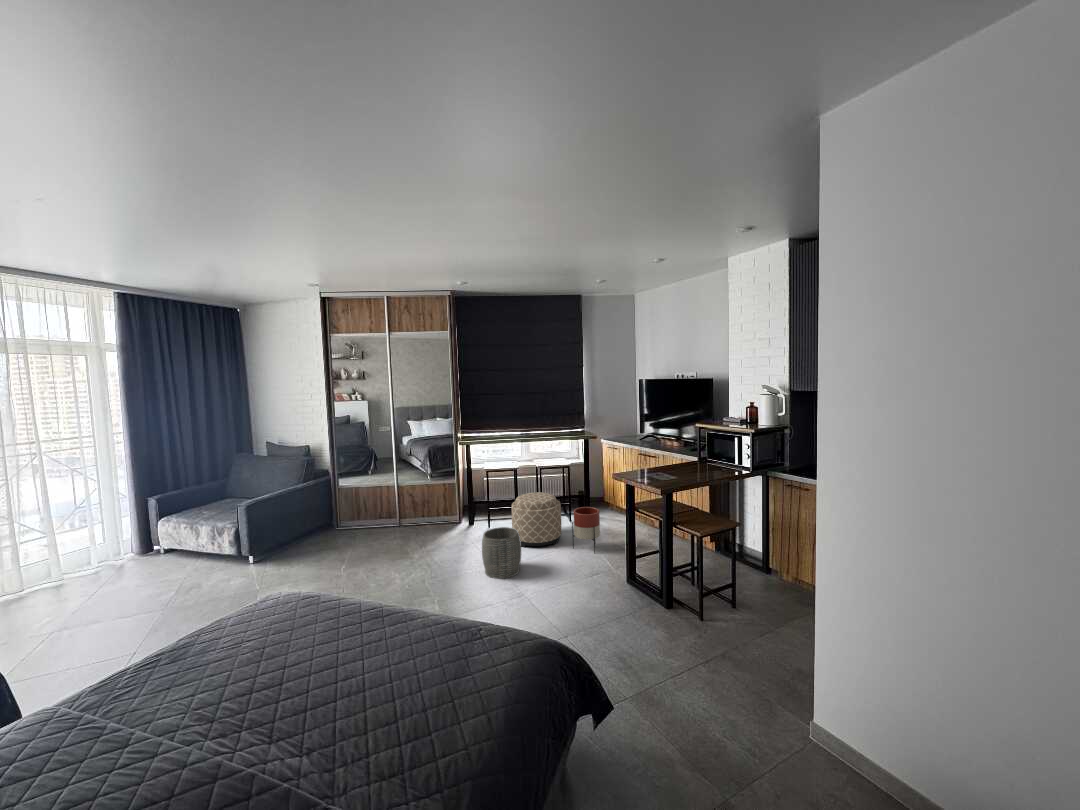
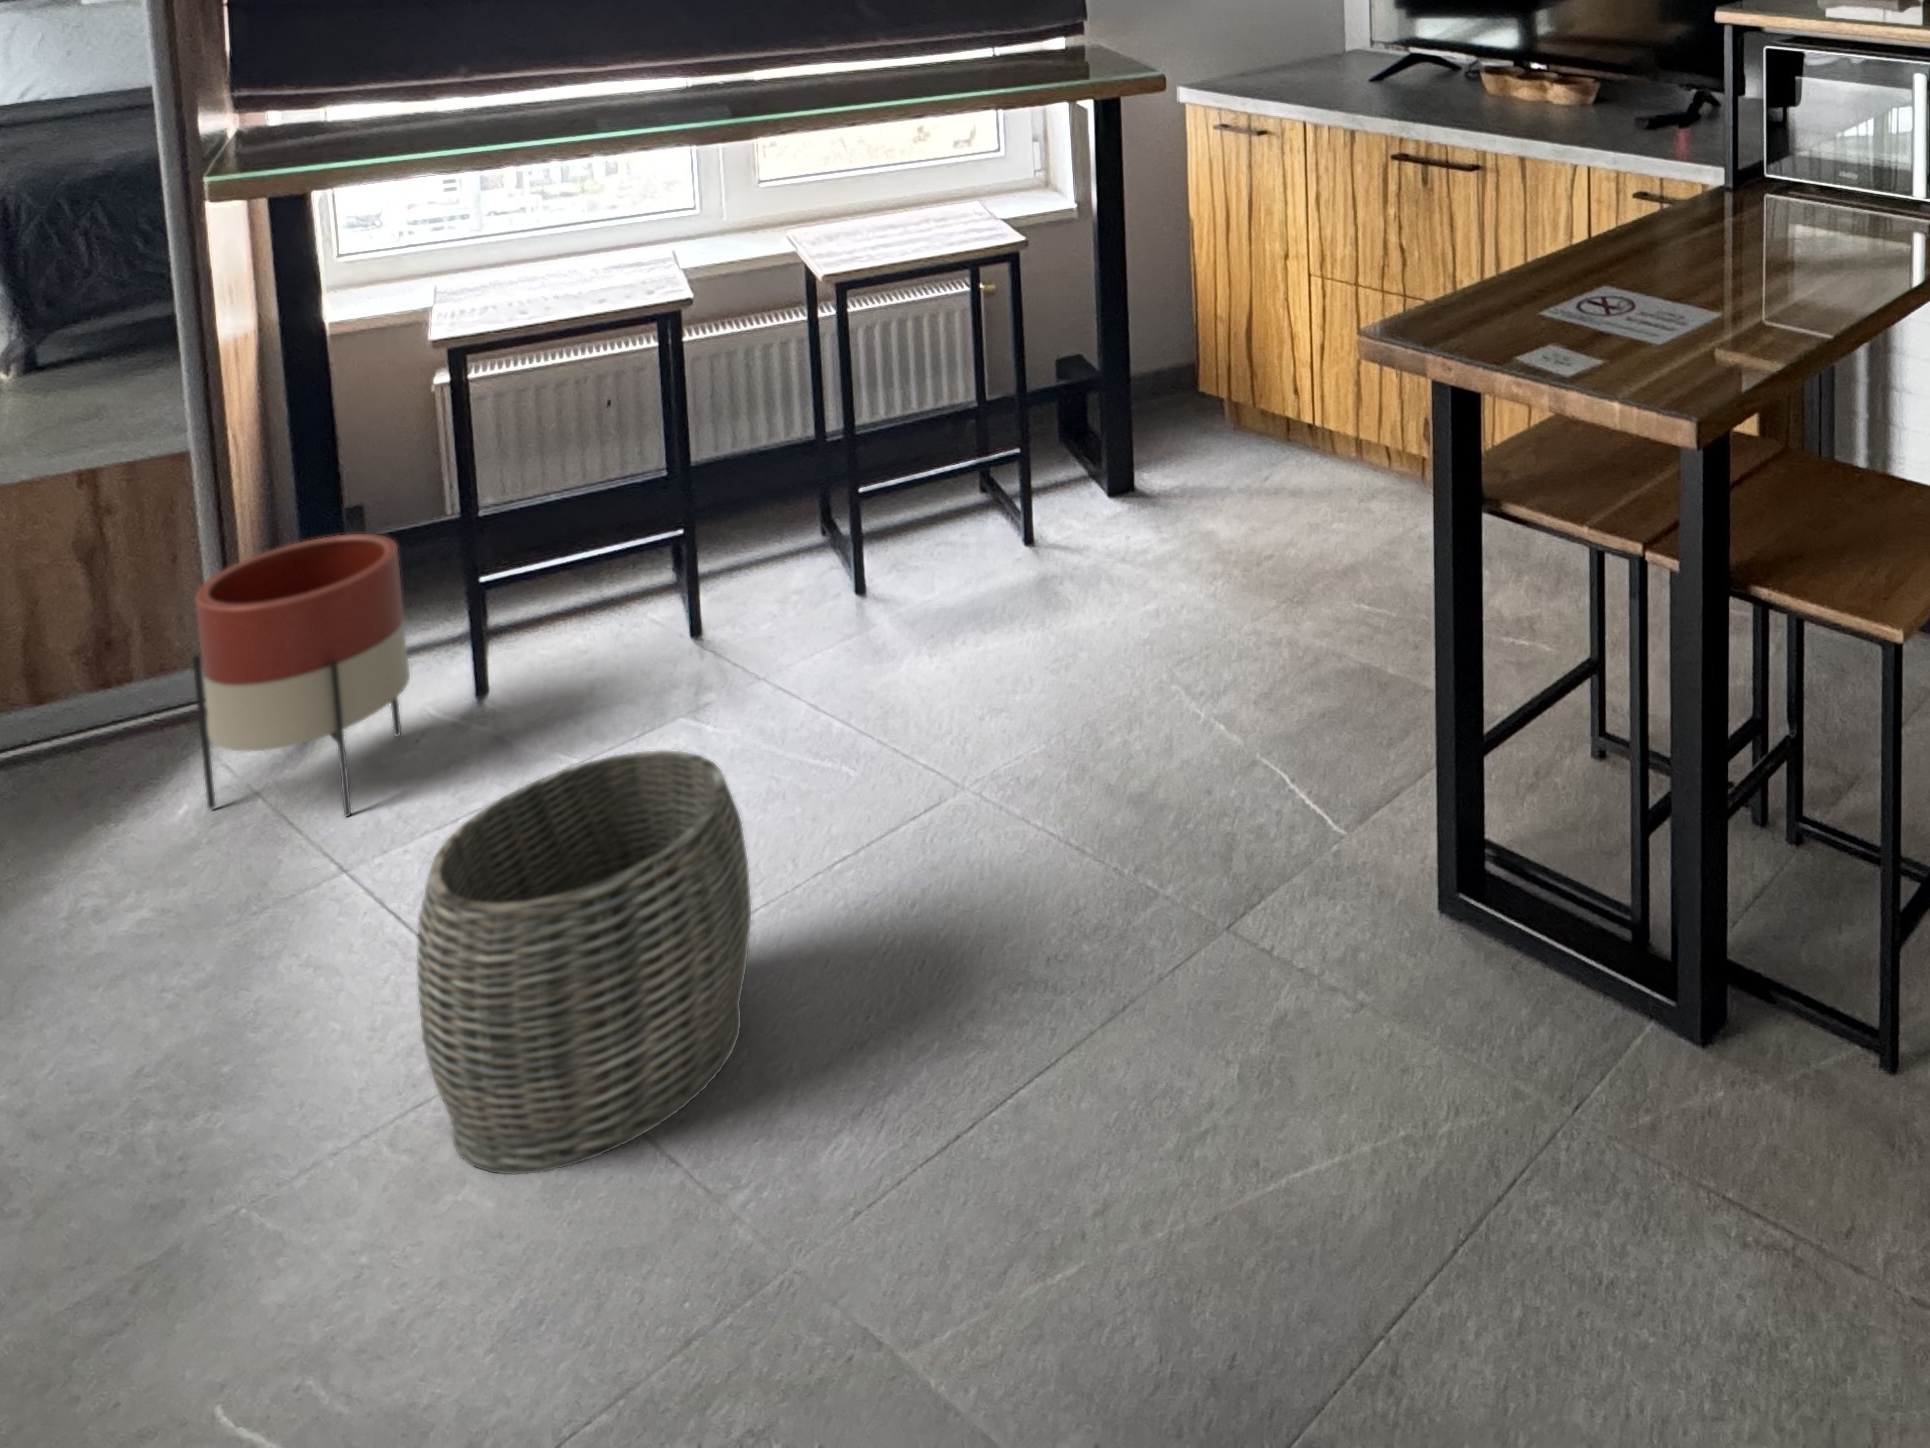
ottoman: present [512,492,562,548] -> none [653,431,992,803]
planter: present [572,507,600,554] -> present [193,534,410,817]

